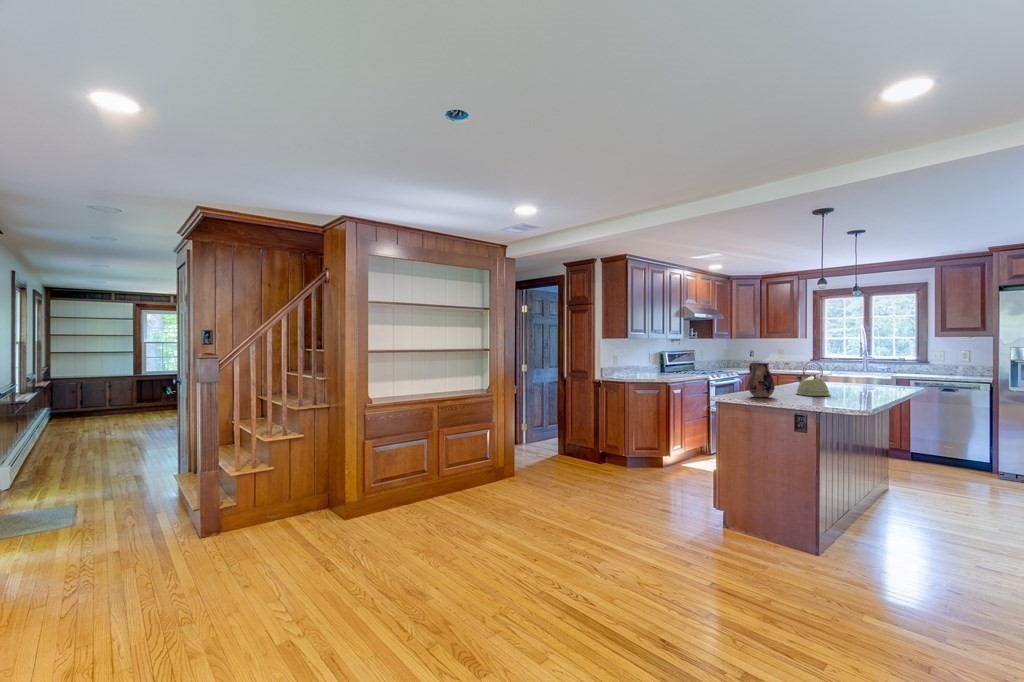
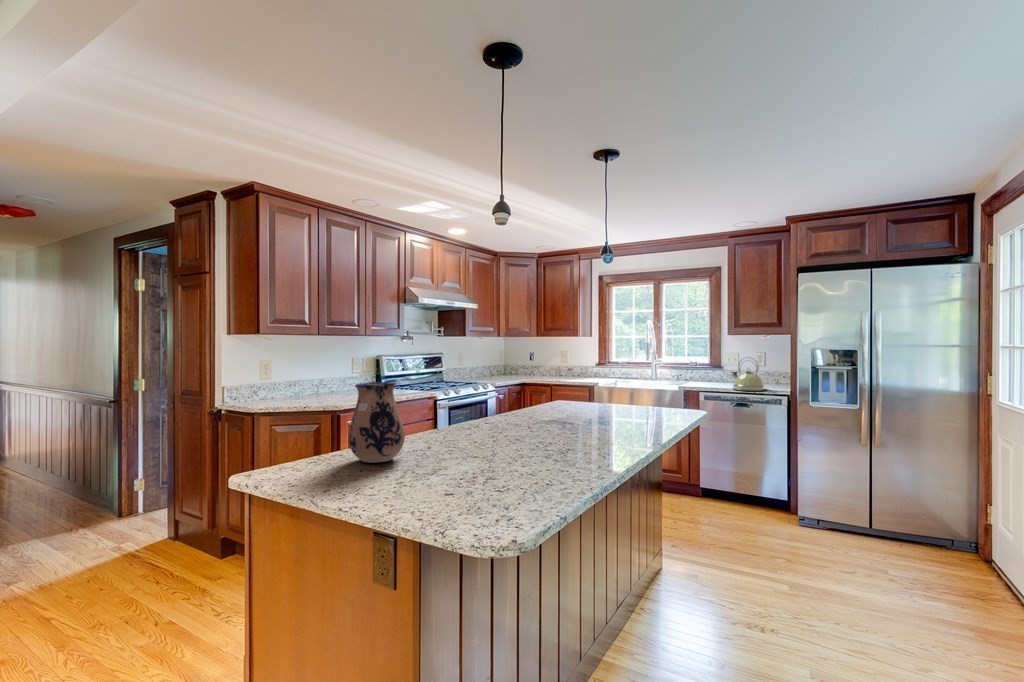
kettle: present [796,362,830,396] -> present [731,357,764,391]

